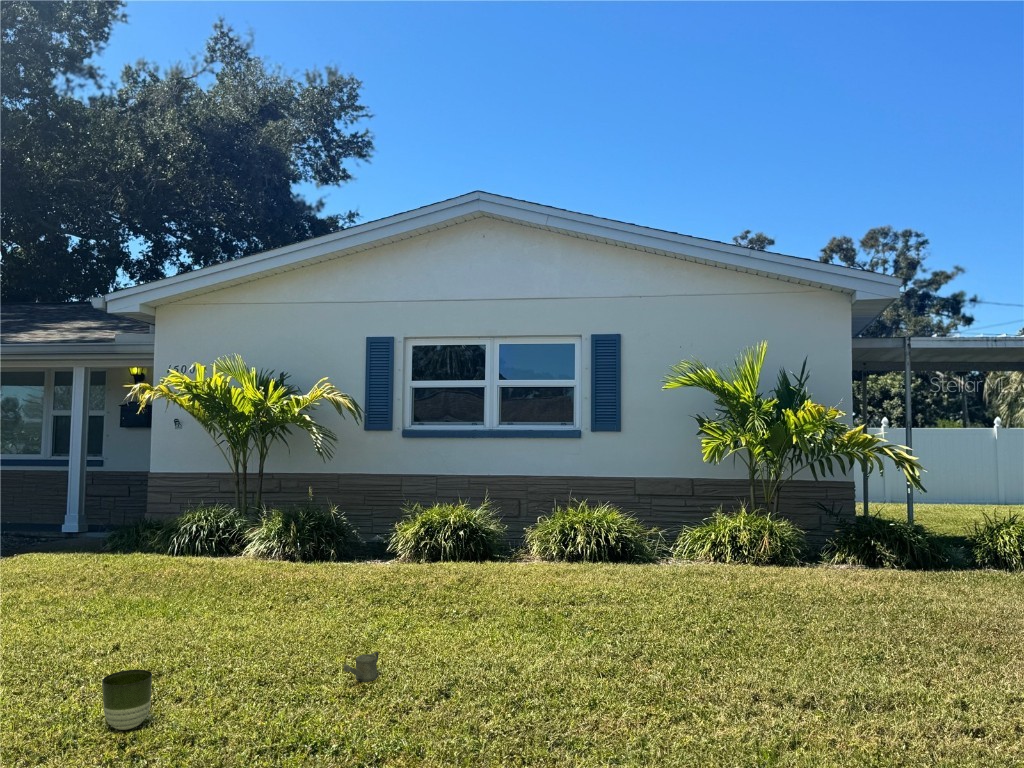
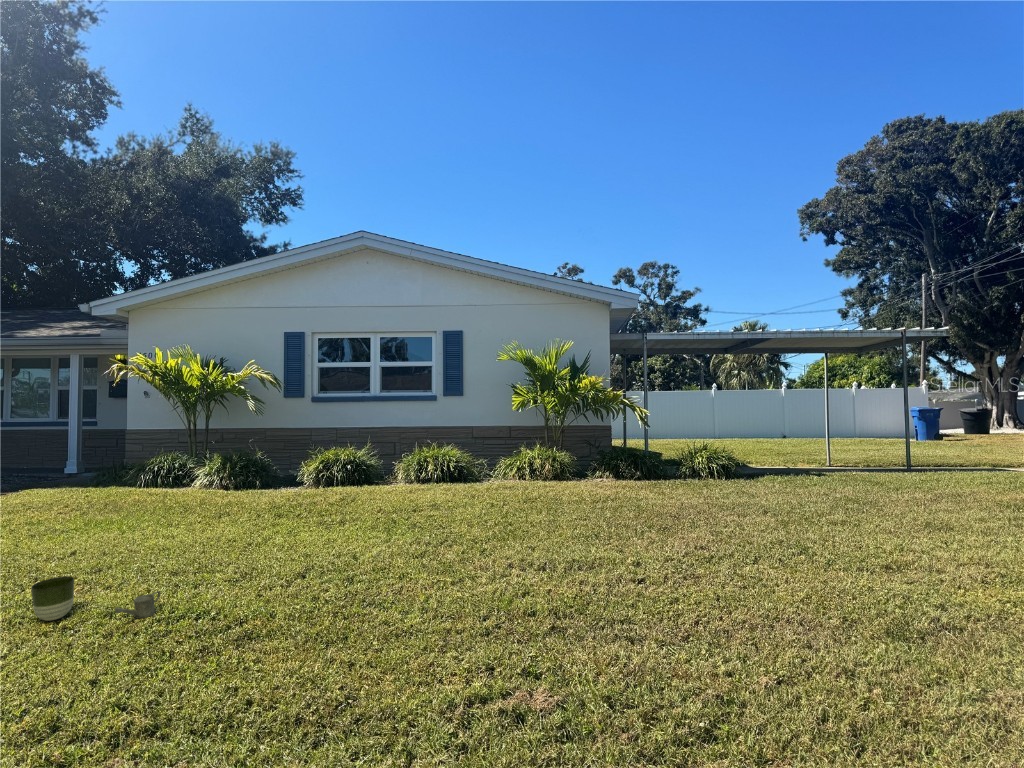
watering can: present [344,652,379,682] -> present [115,591,160,618]

